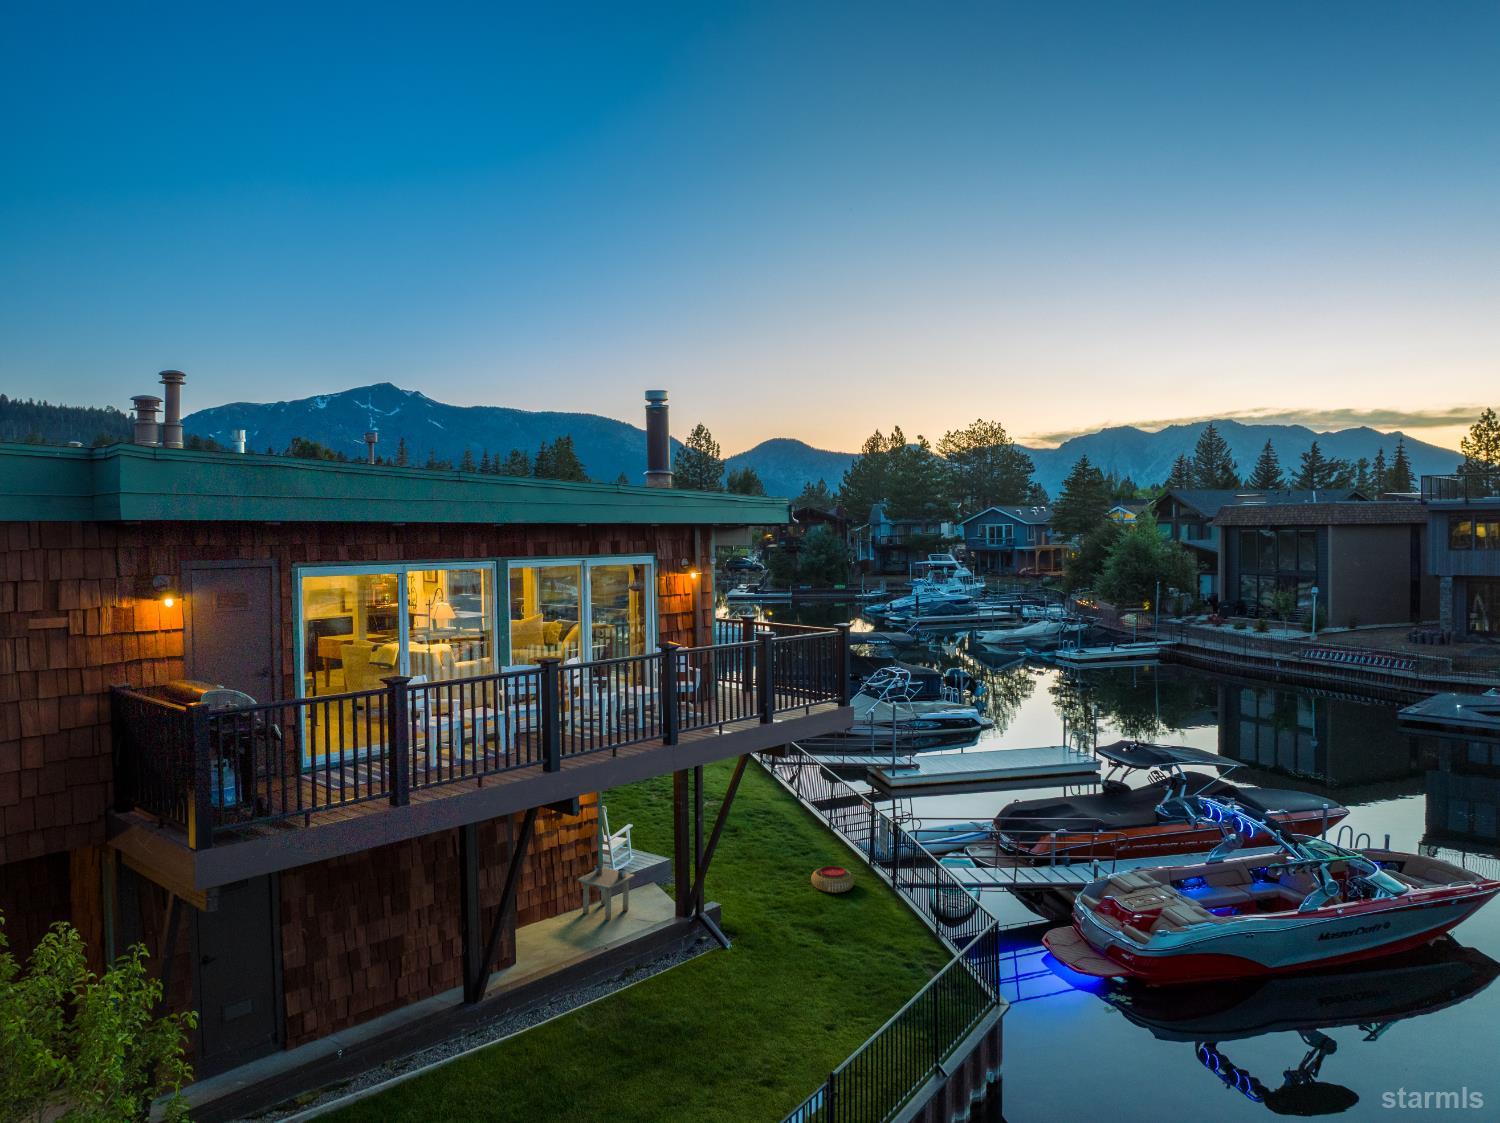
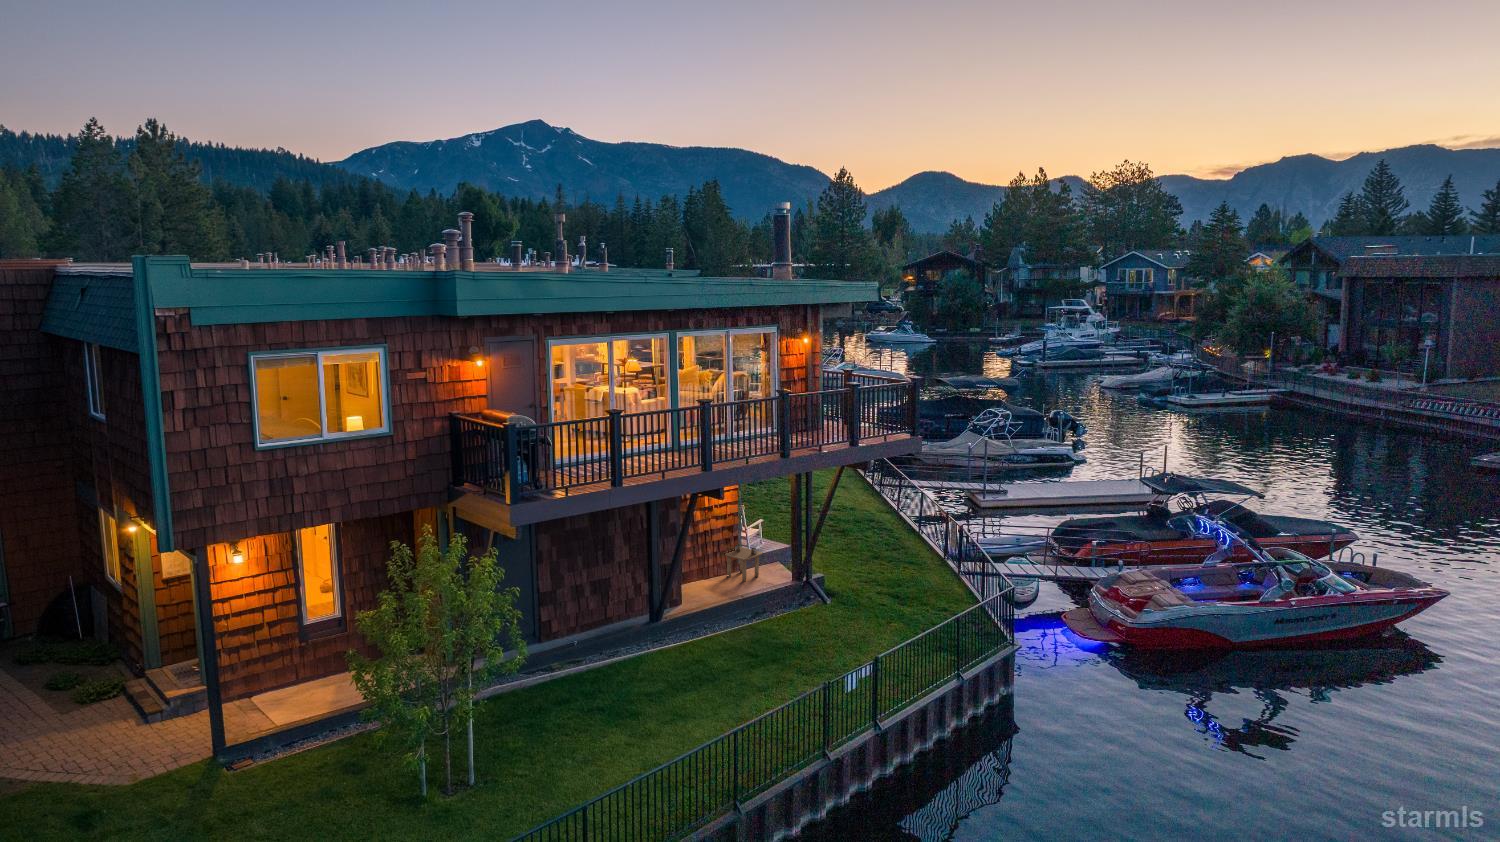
pouf: present [811,866,854,893] -> none [895,557,928,576]

